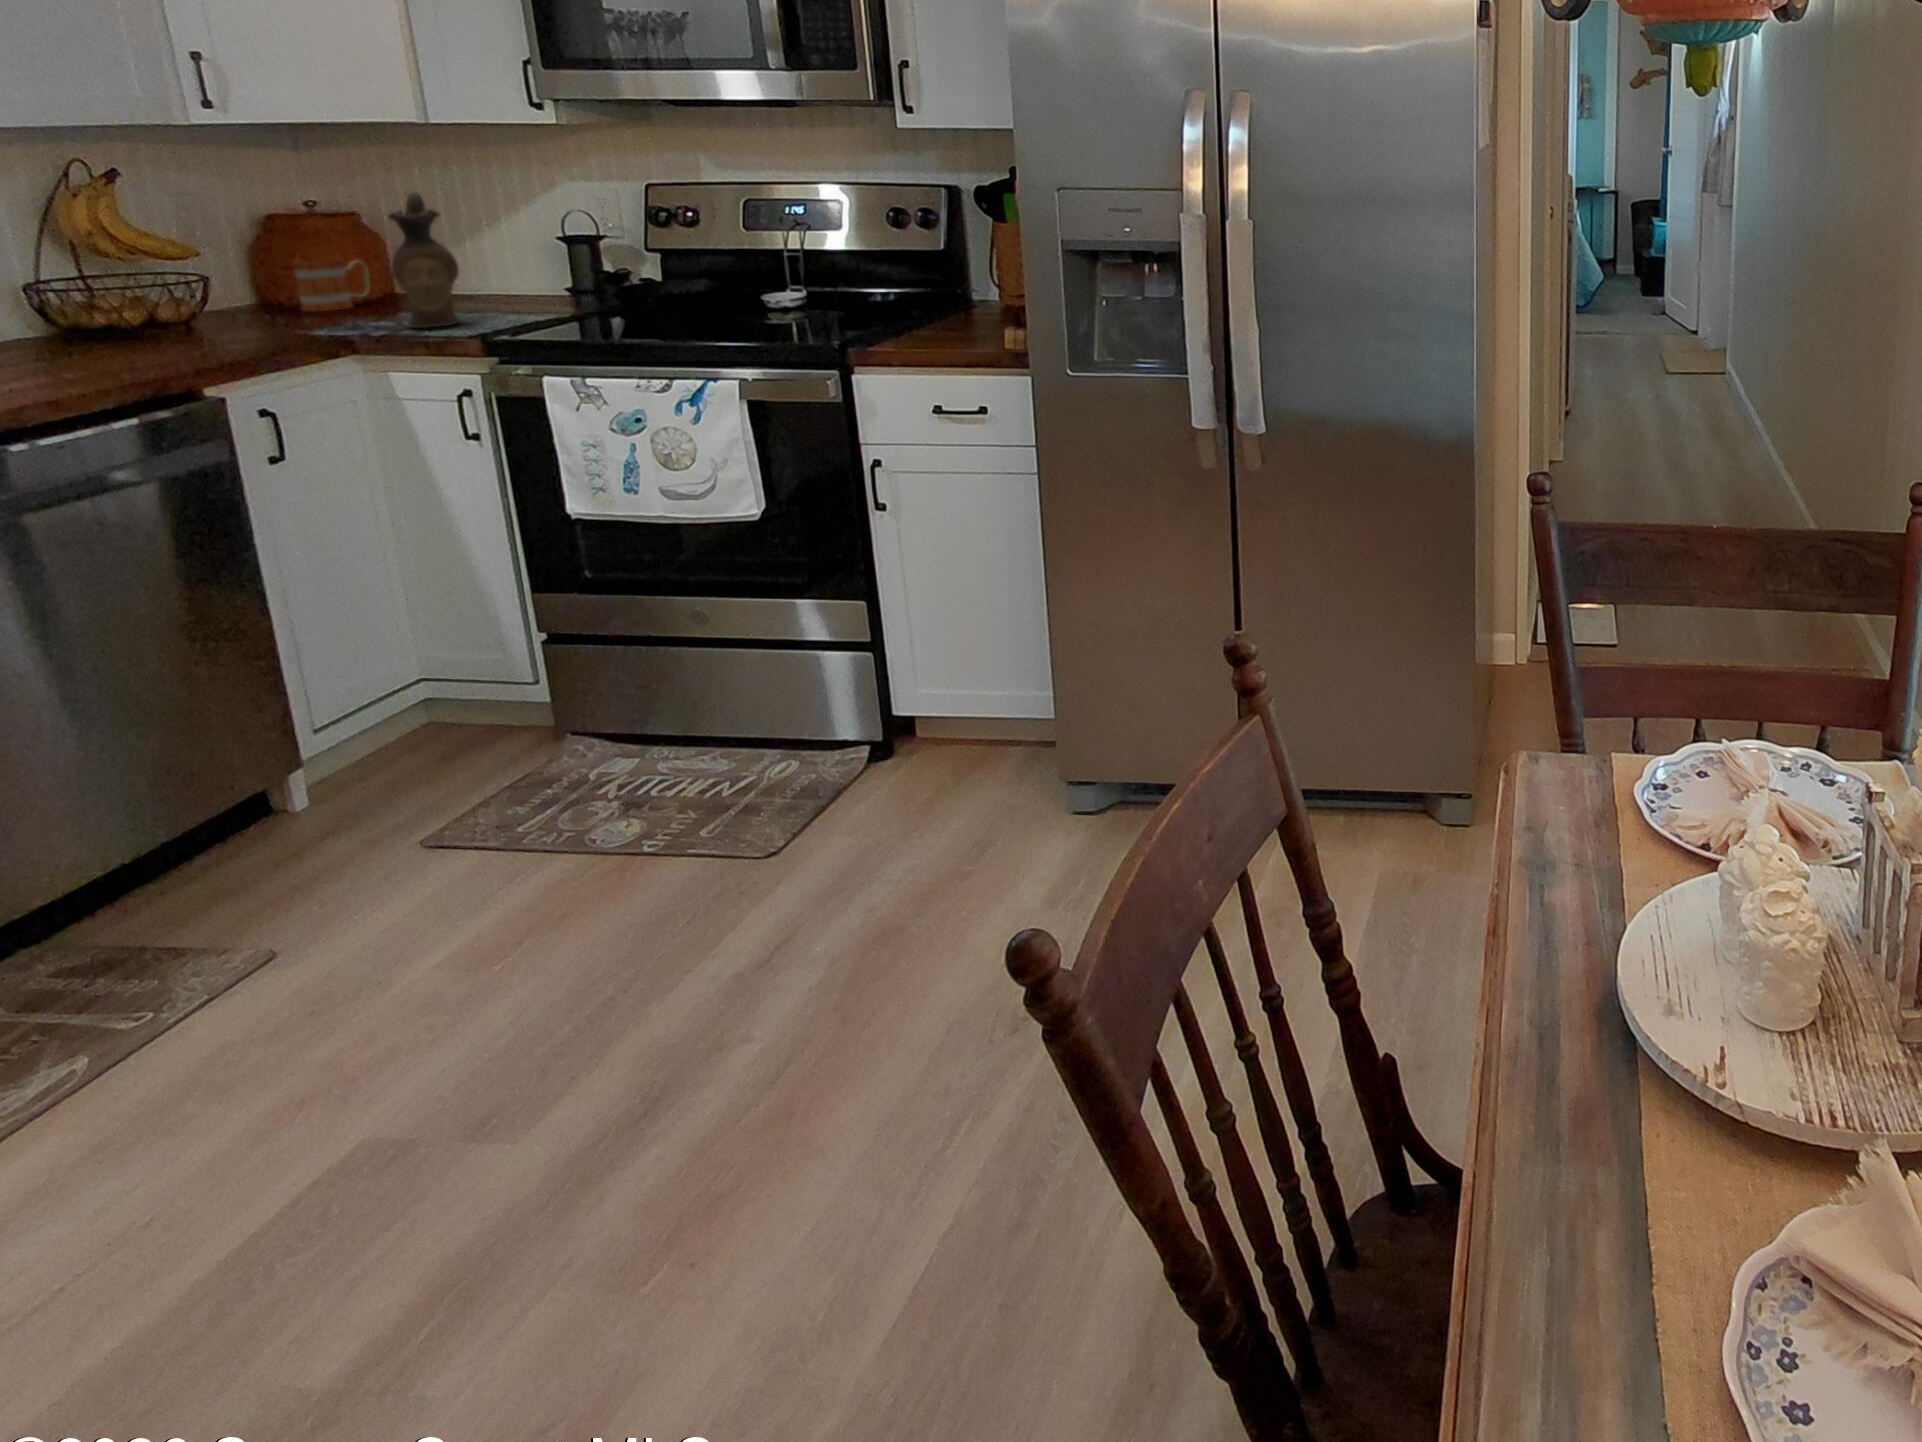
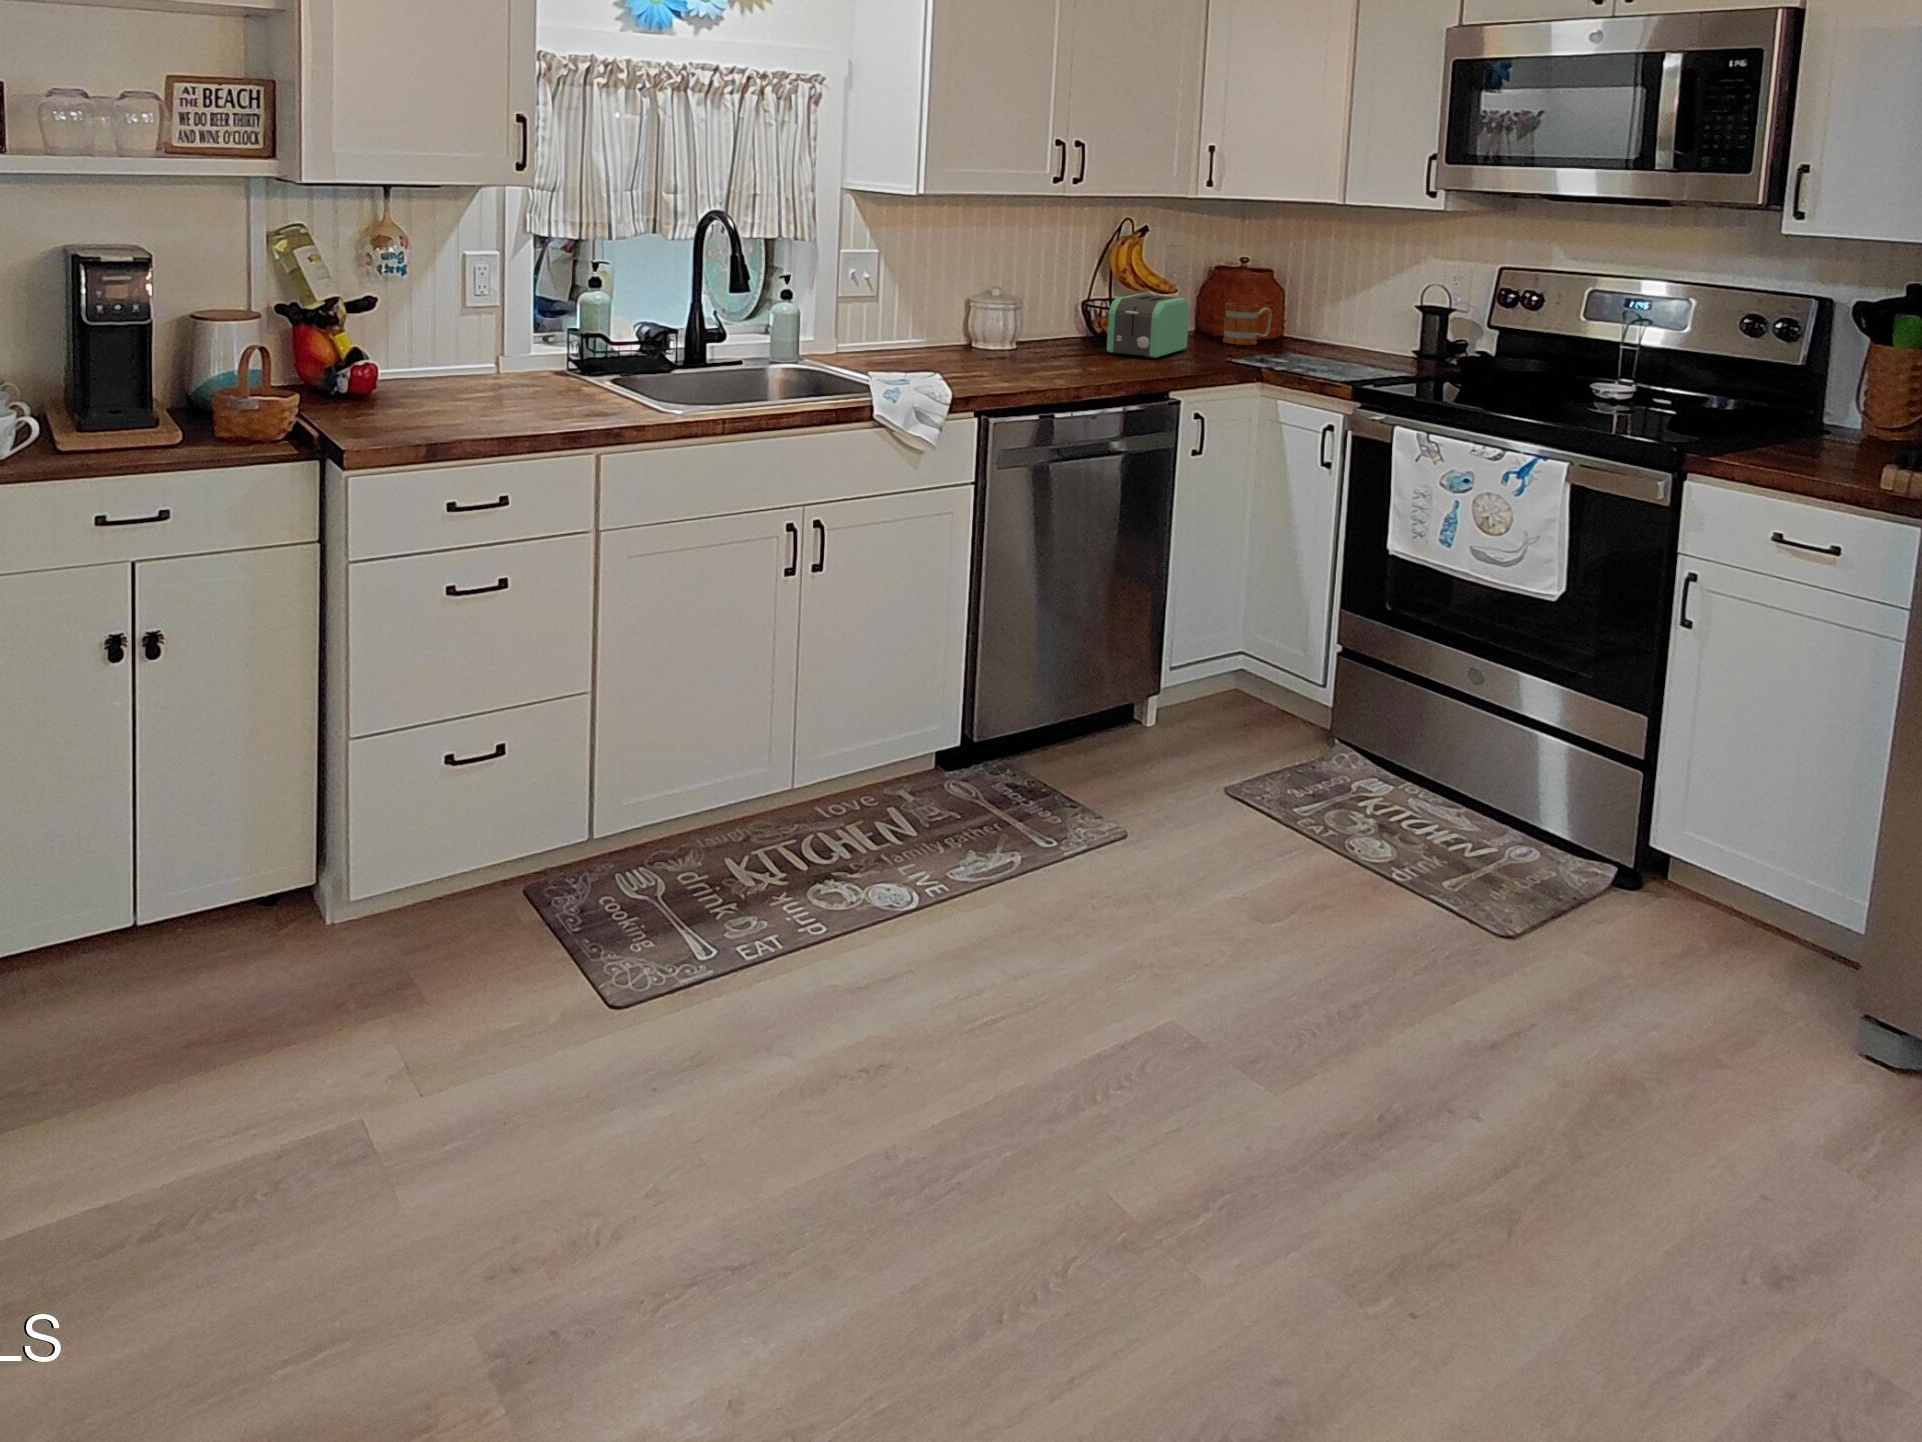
ceramic pitcher: present [389,192,459,328] -> none [1298,259,1345,370]
toaster: none [76,262,236,352] -> present [1107,294,1189,359]

